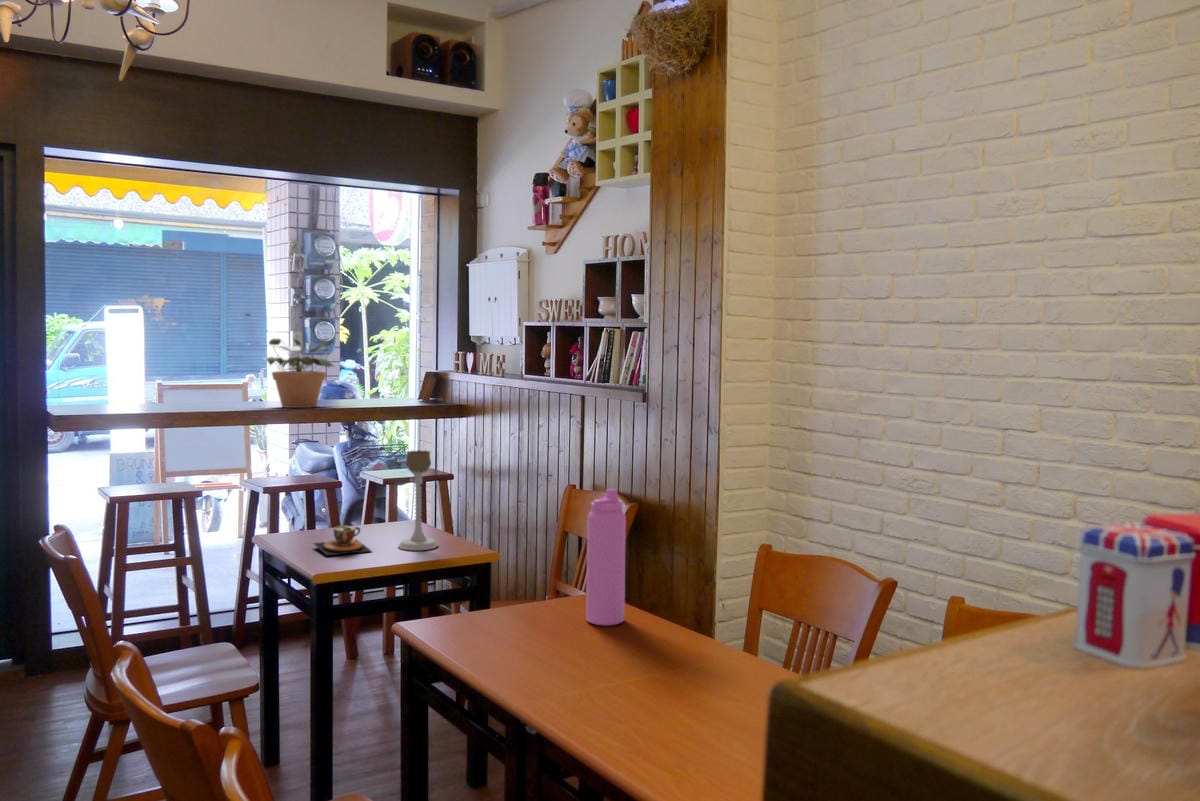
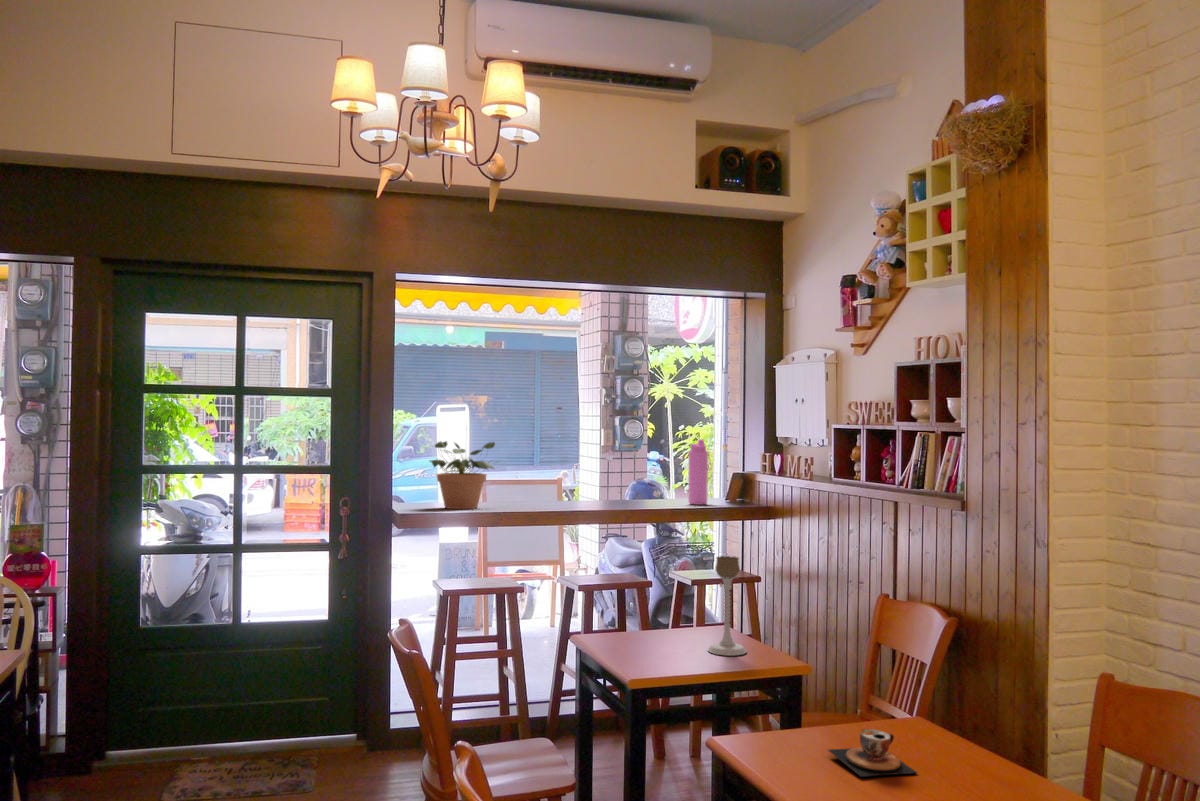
potted plant: present [264,338,333,408] -> present [429,441,495,509]
water bottle: present [586,488,626,626] -> present [688,439,708,505]
teacup: present [314,525,371,555] -> present [829,729,916,776]

